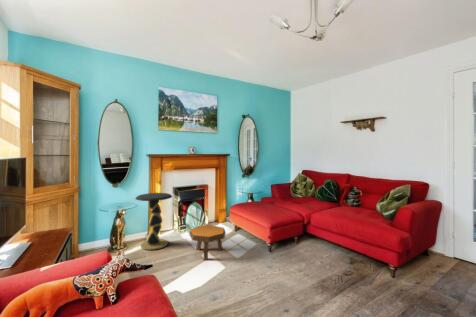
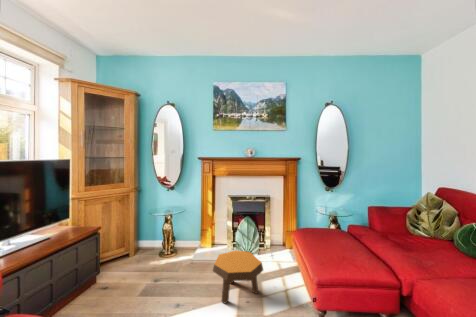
side table: present [136,193,172,250] -> none [176,201,215,267]

